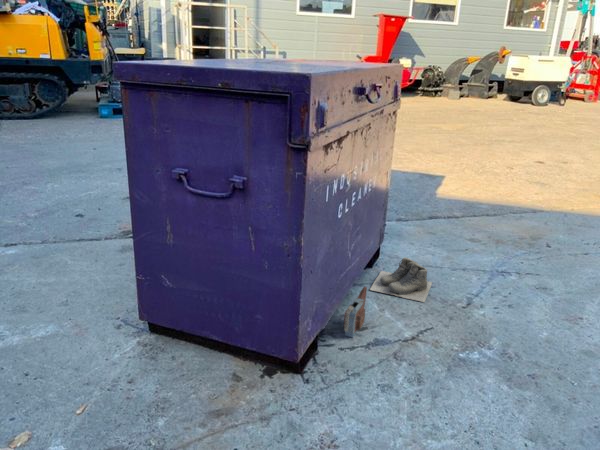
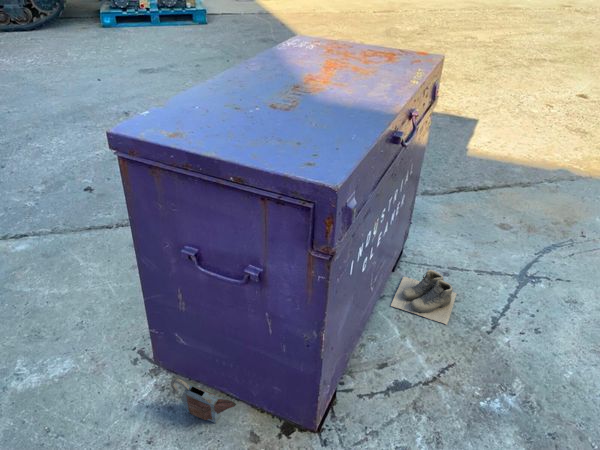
watering can: present [344,287,367,338] -> present [171,378,236,423]

